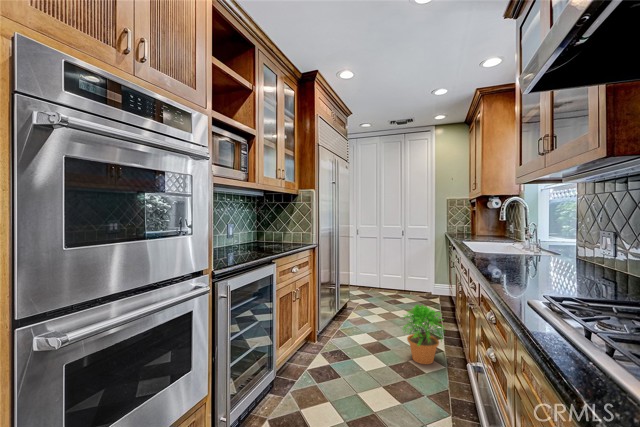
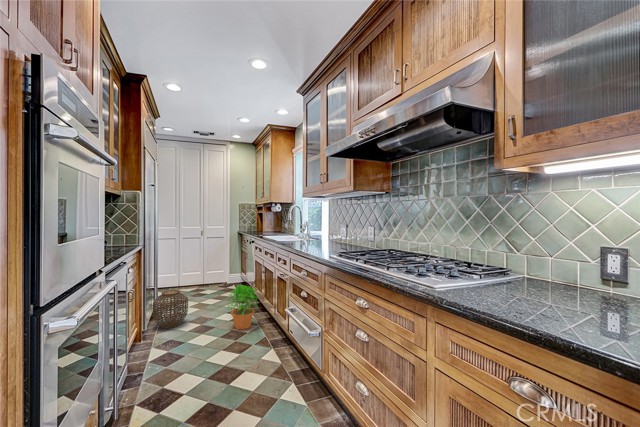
woven basket: none [333,295,367,336] -> present [153,290,188,328]

